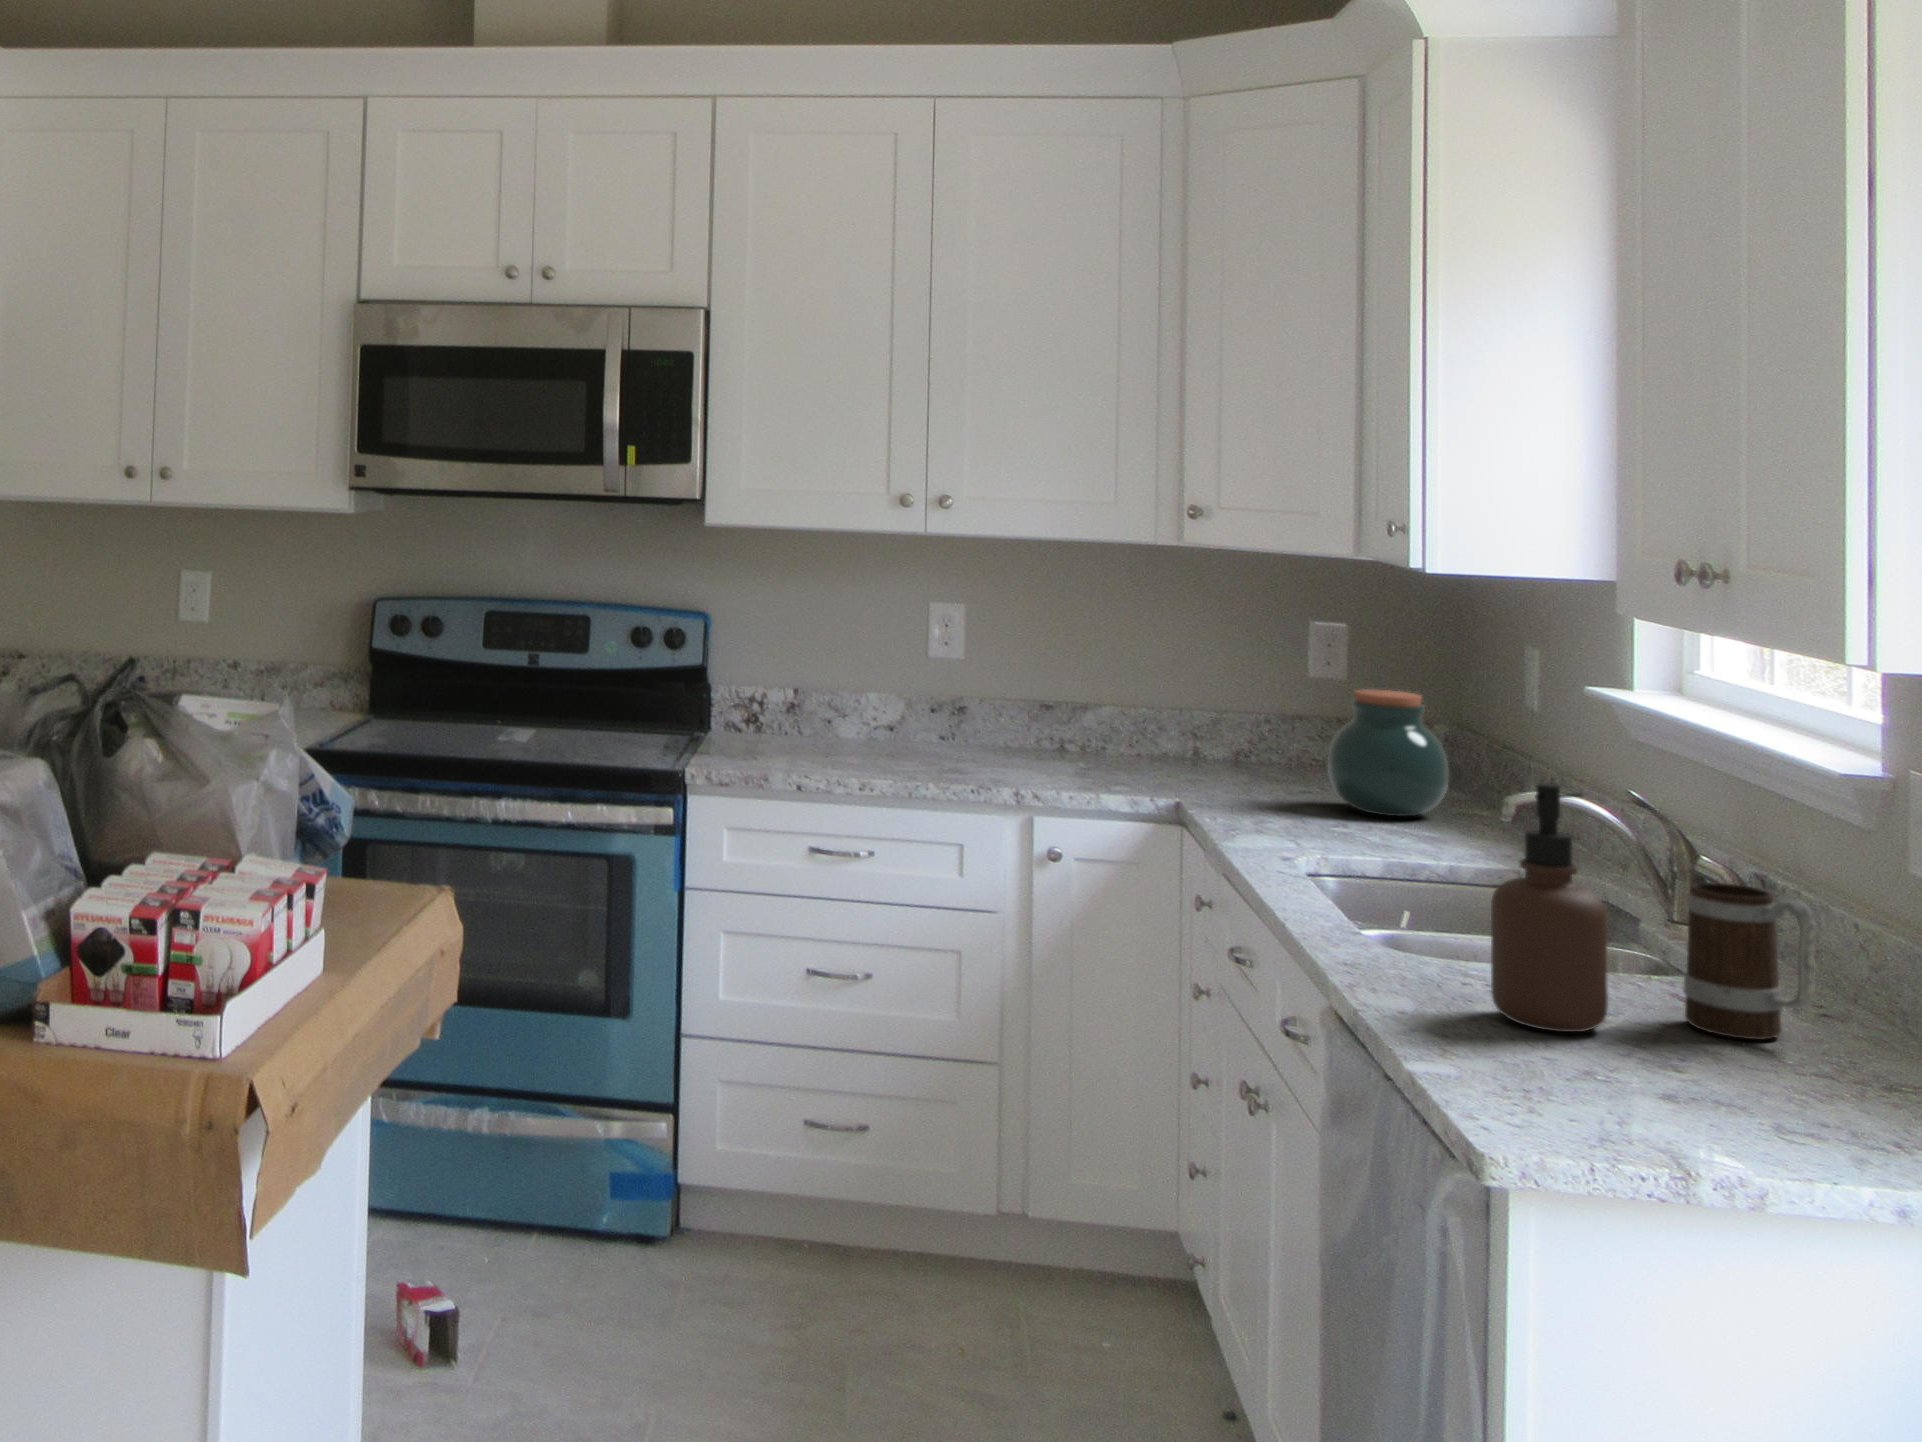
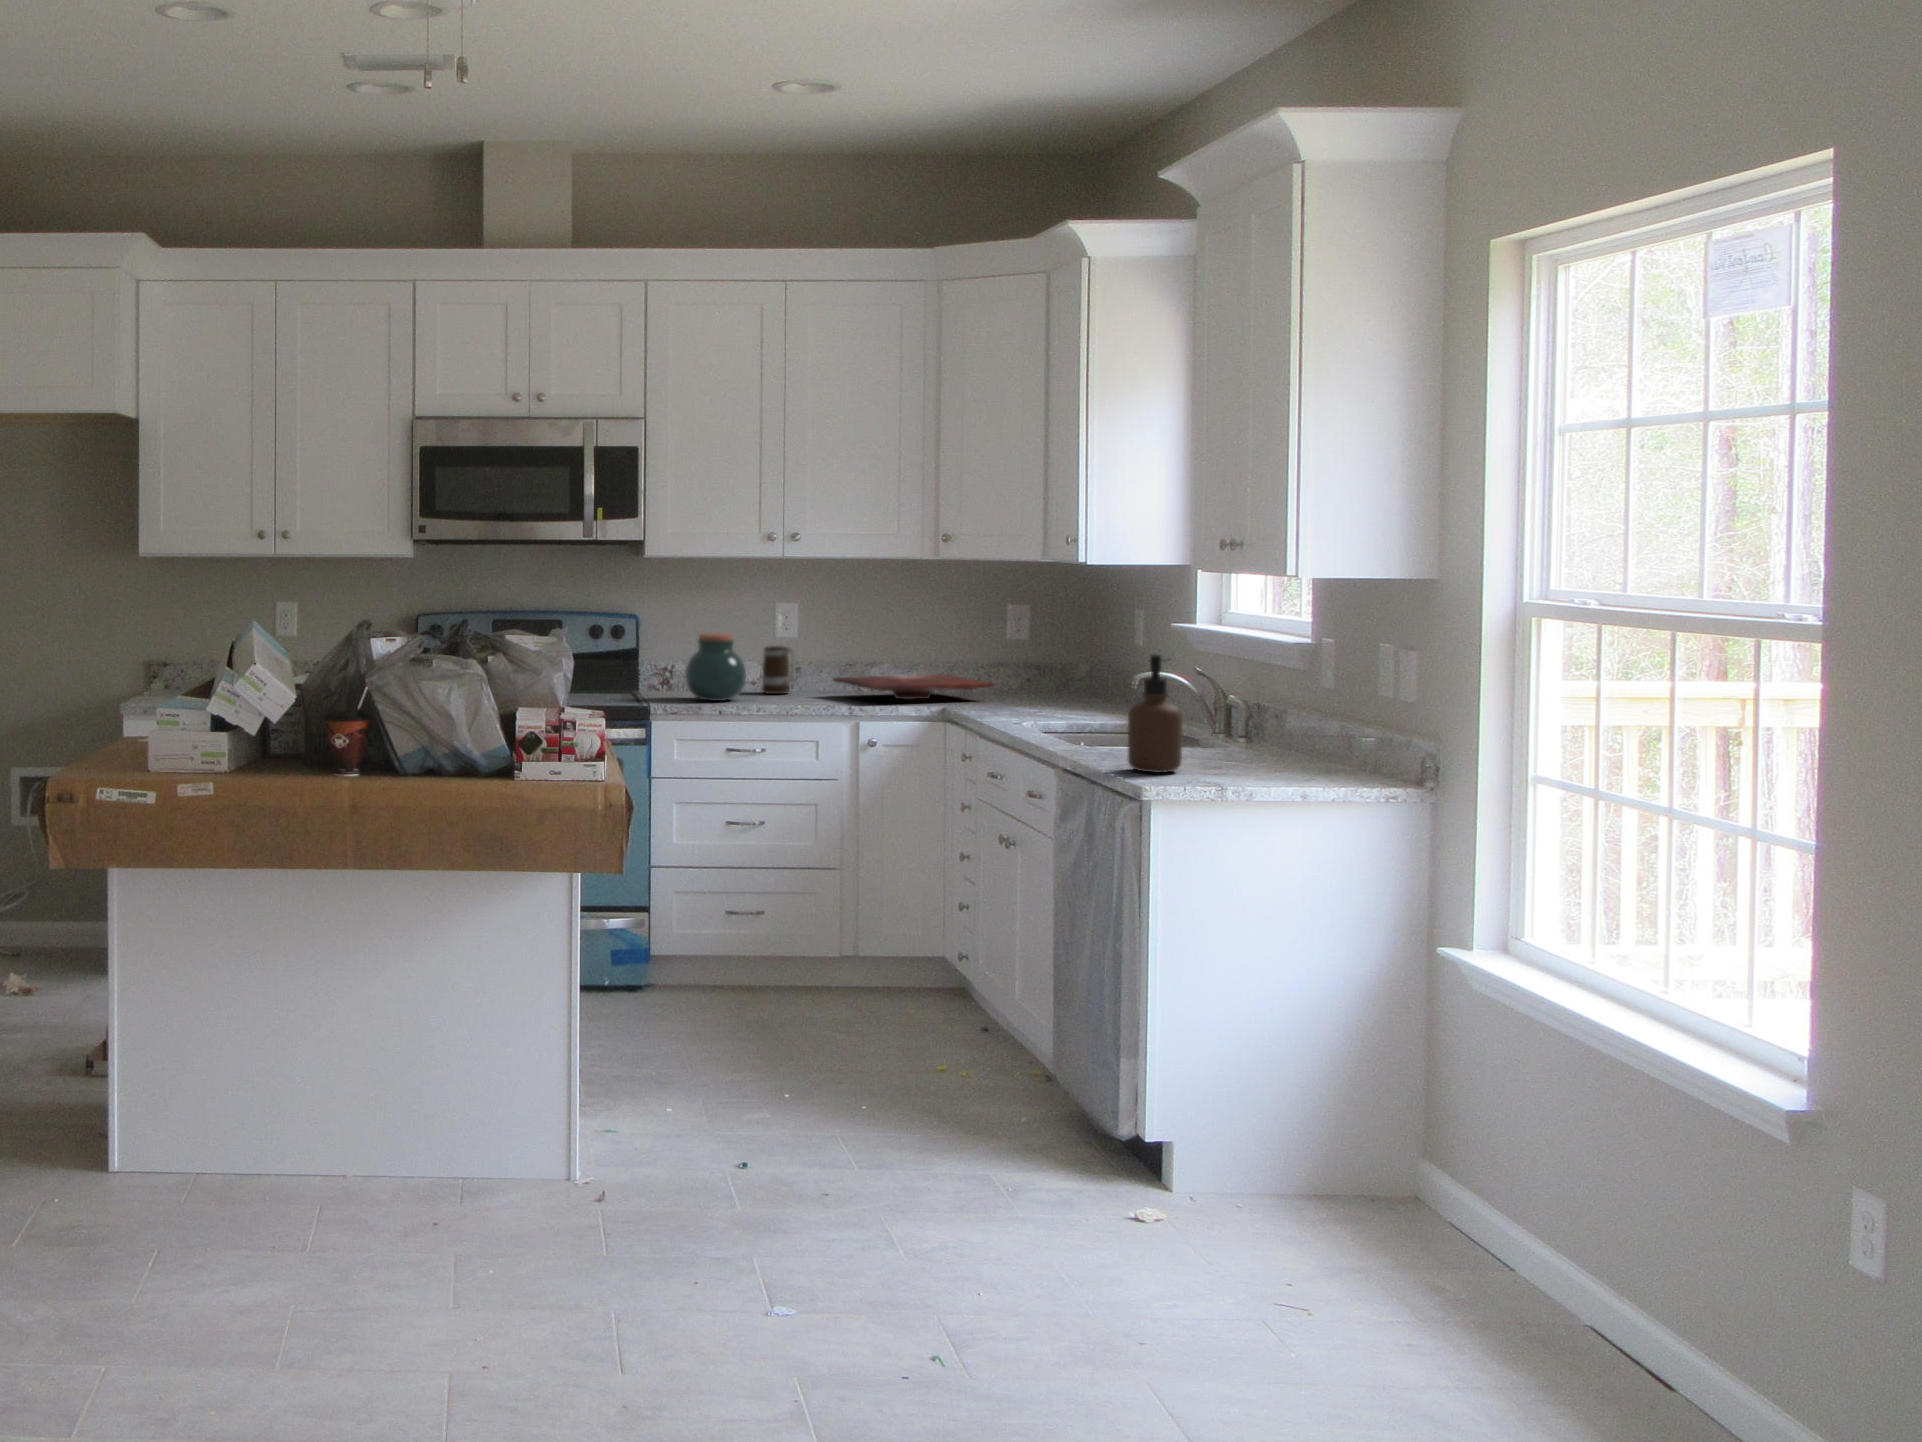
jar: present [1328,689,1448,816] -> present [685,633,746,701]
cutting board: none [1005,733,1275,778] -> present [833,675,994,700]
mug: present [1684,882,1817,1040] -> present [762,646,796,694]

